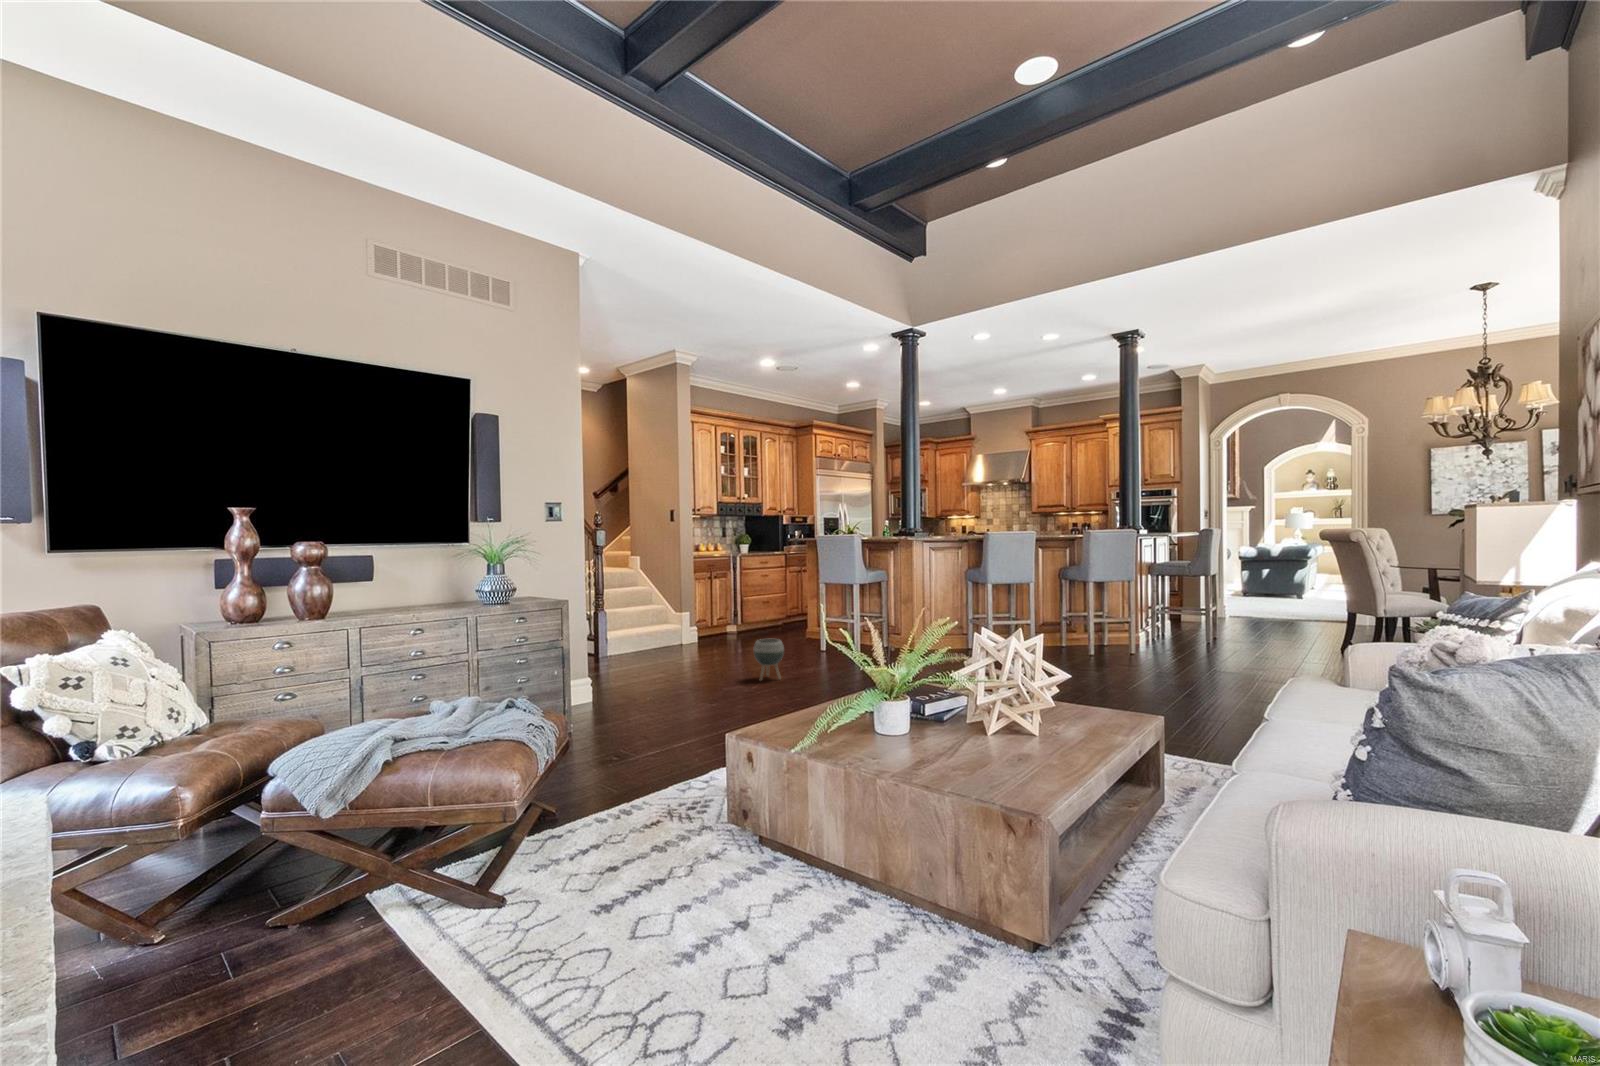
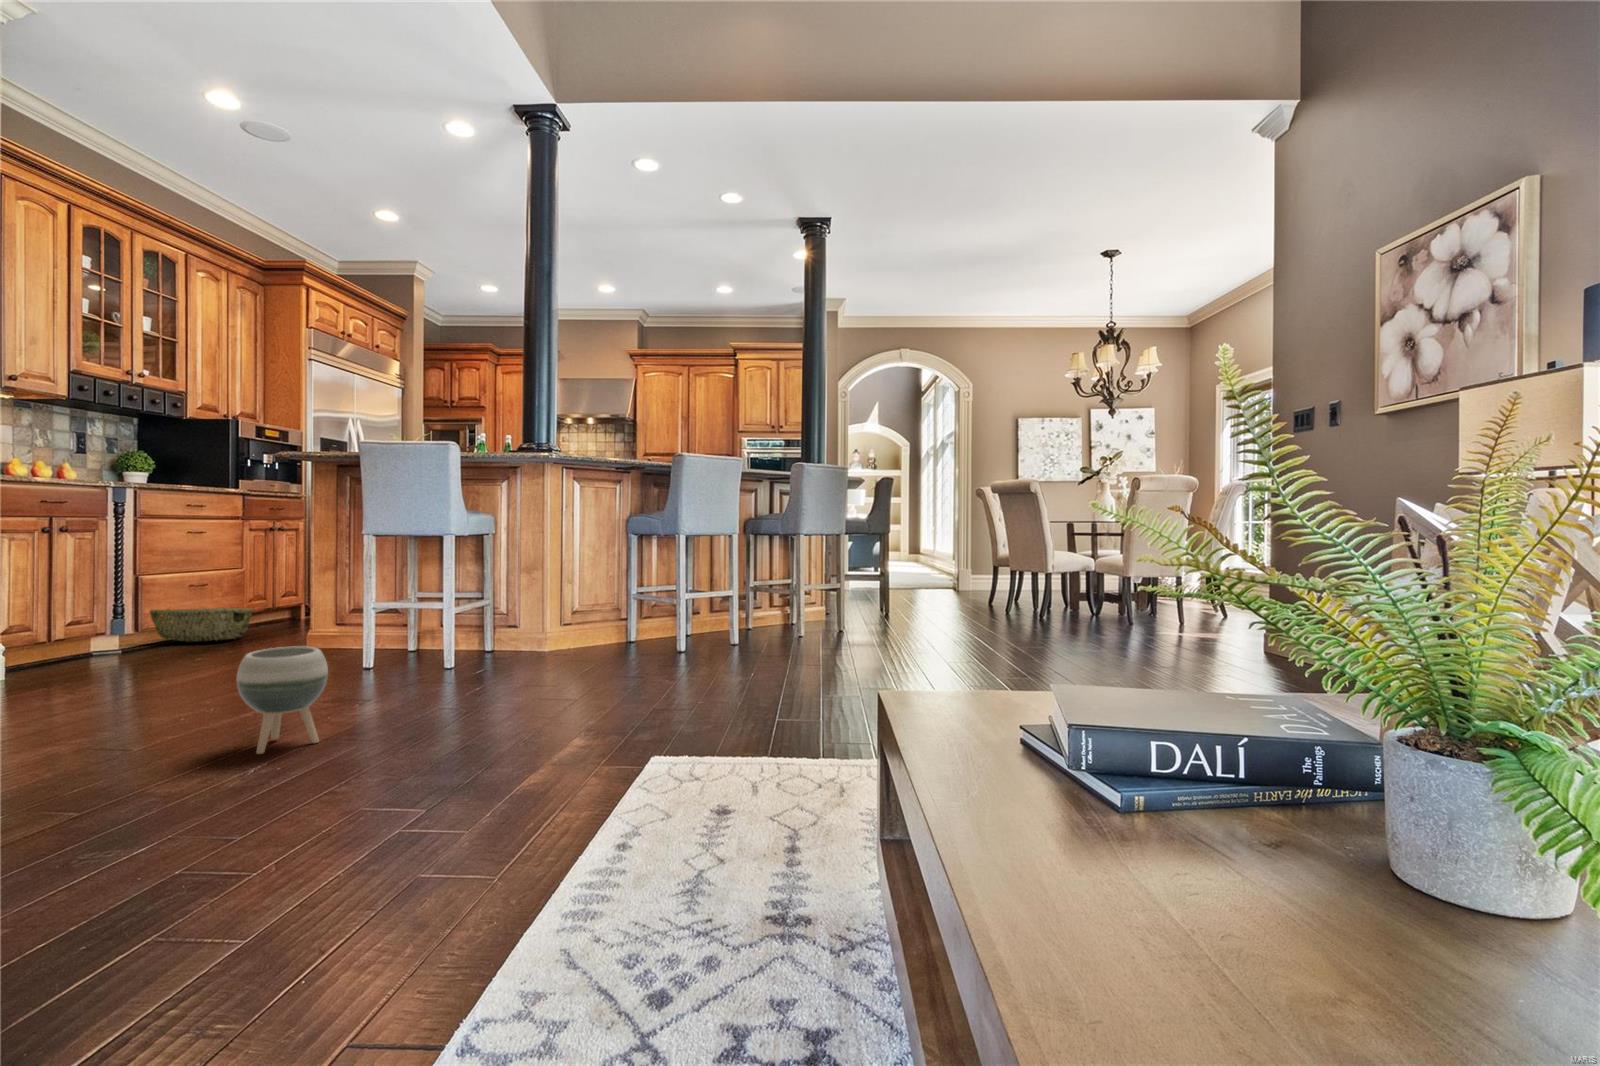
woven basket: none [747,614,787,632] -> present [149,607,253,642]

